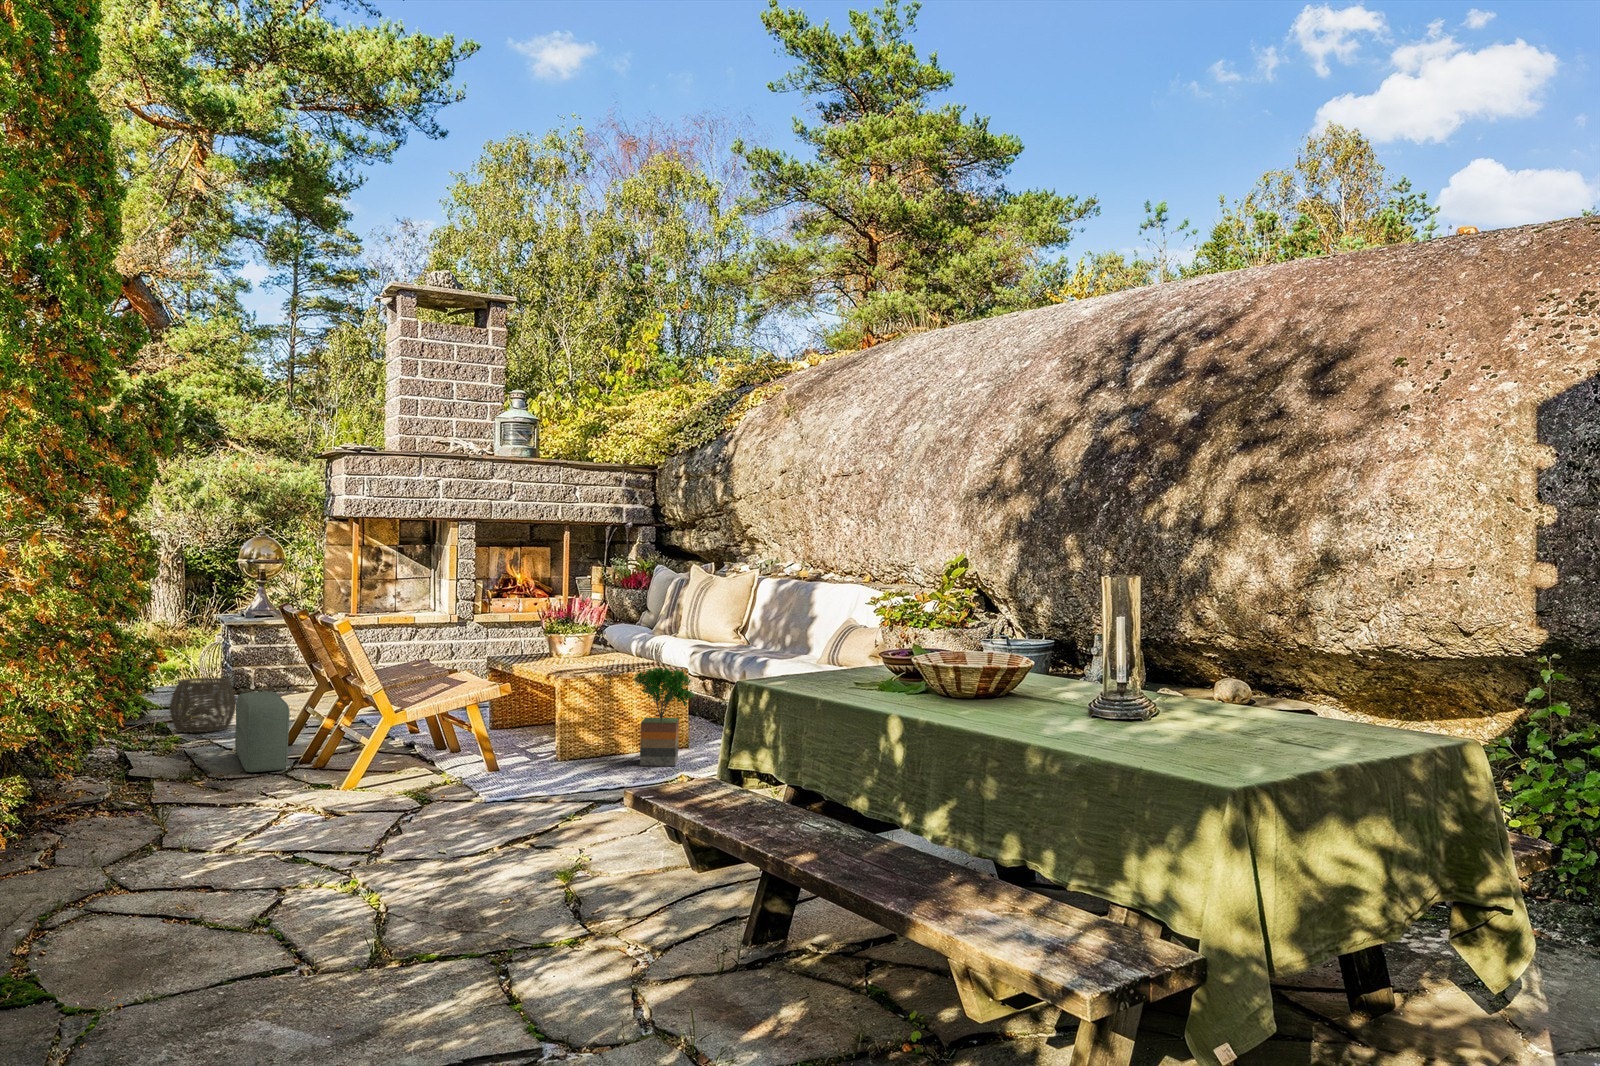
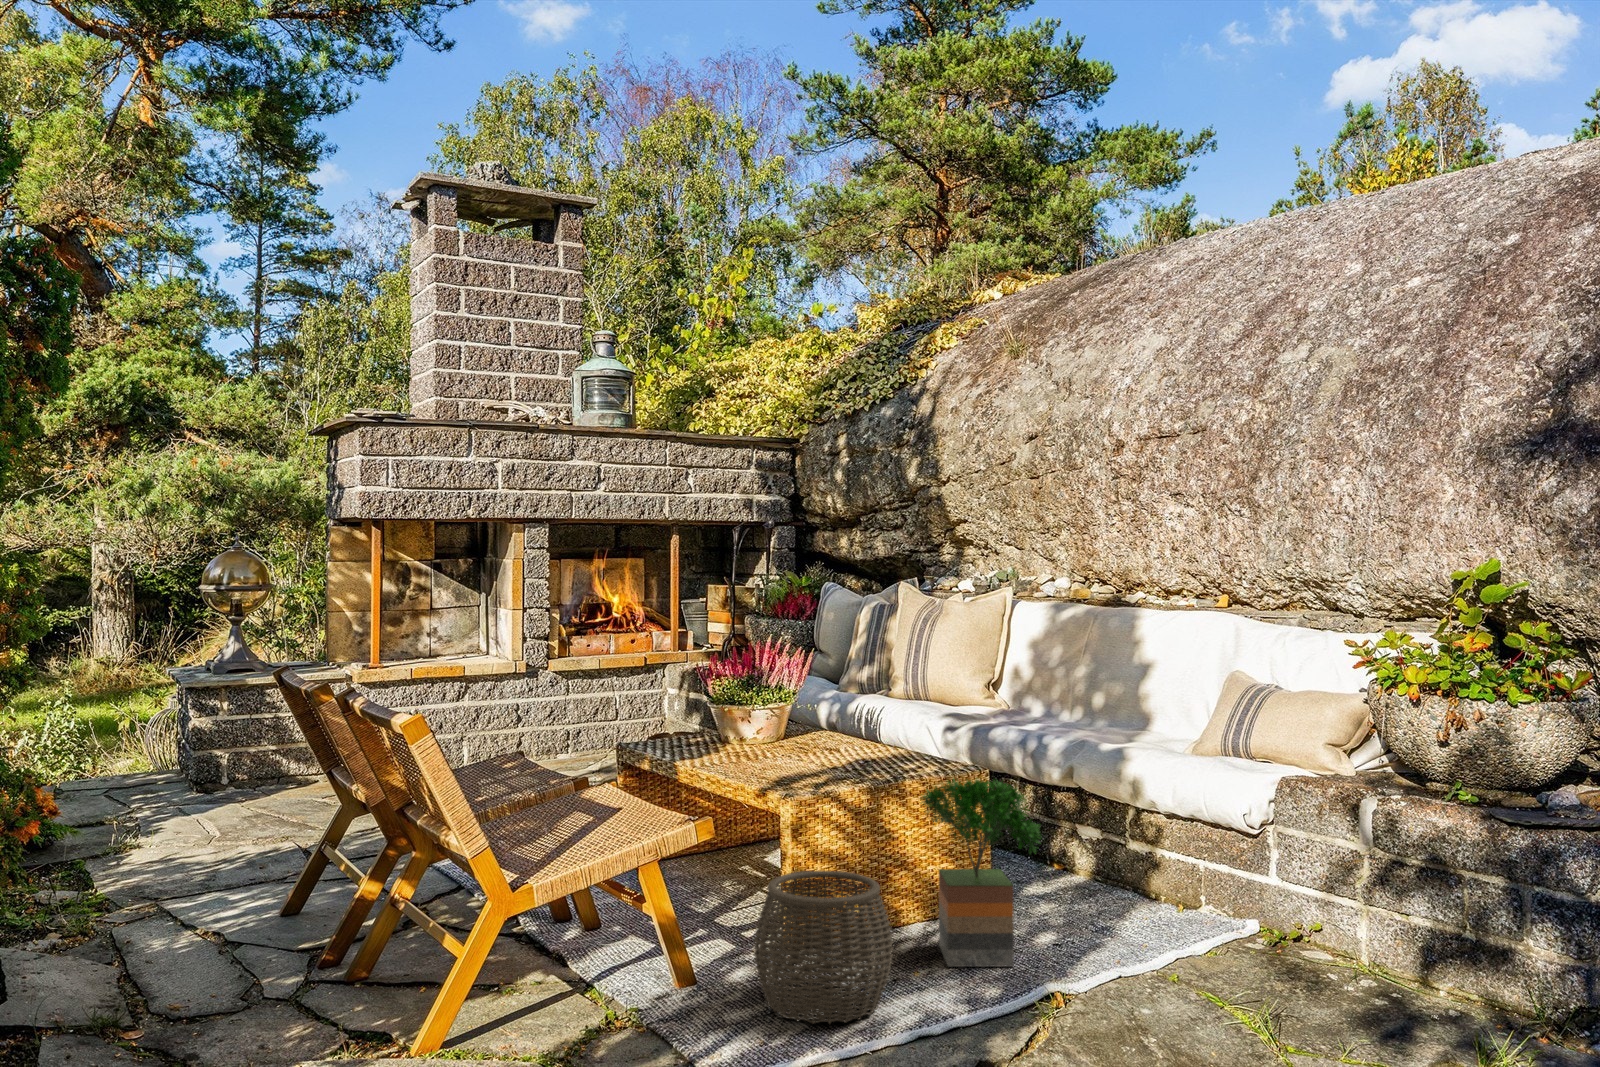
woven basket: present [170,678,236,733] -> present [754,870,893,1024]
pouf: present [235,692,290,772] -> none [197,825,296,1000]

